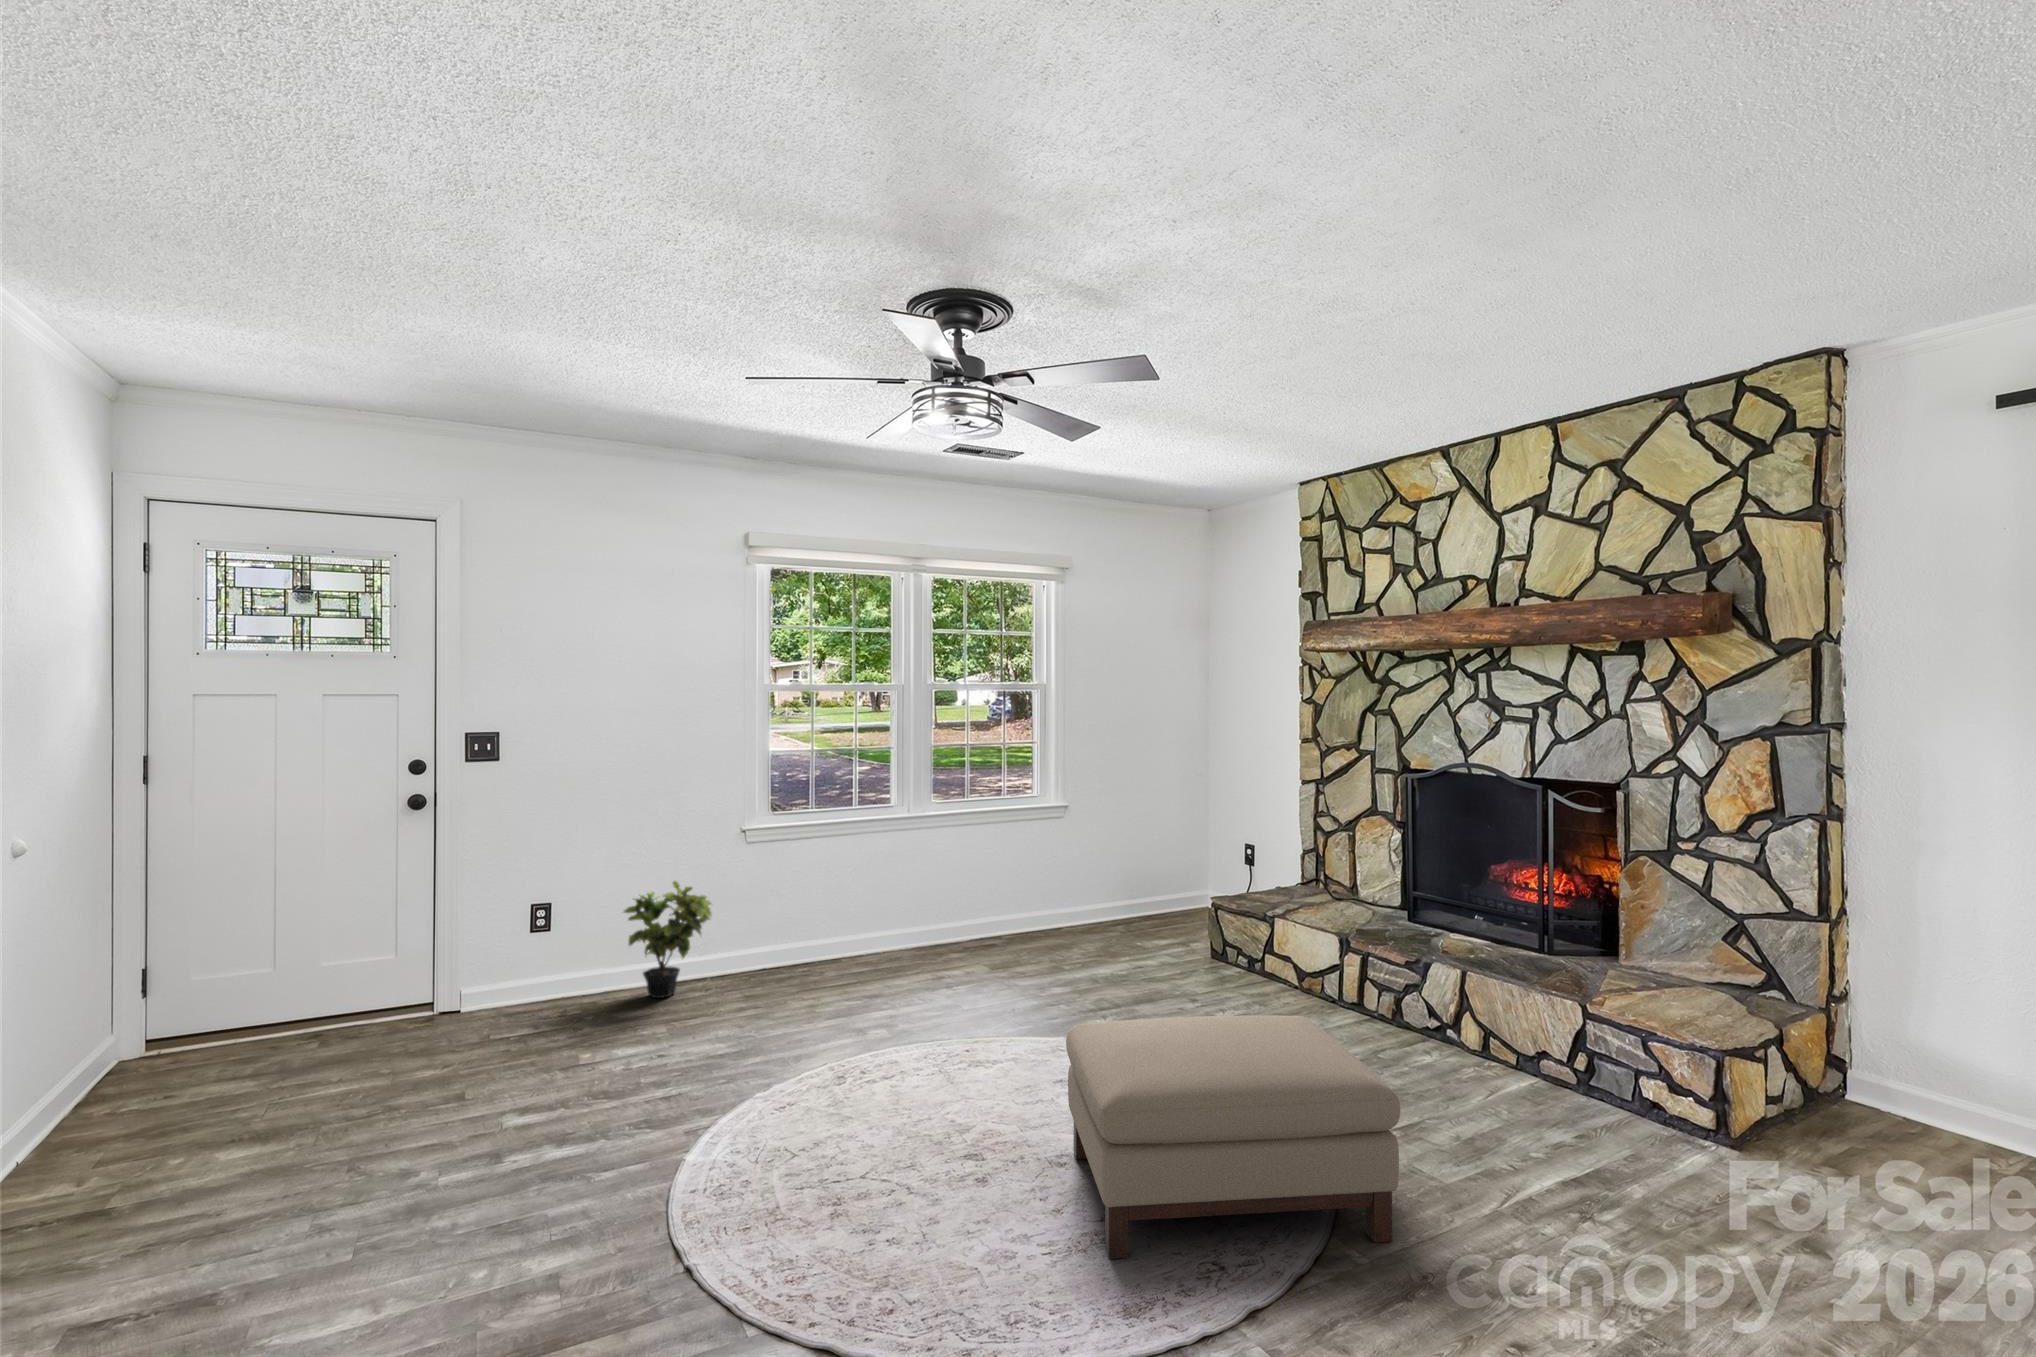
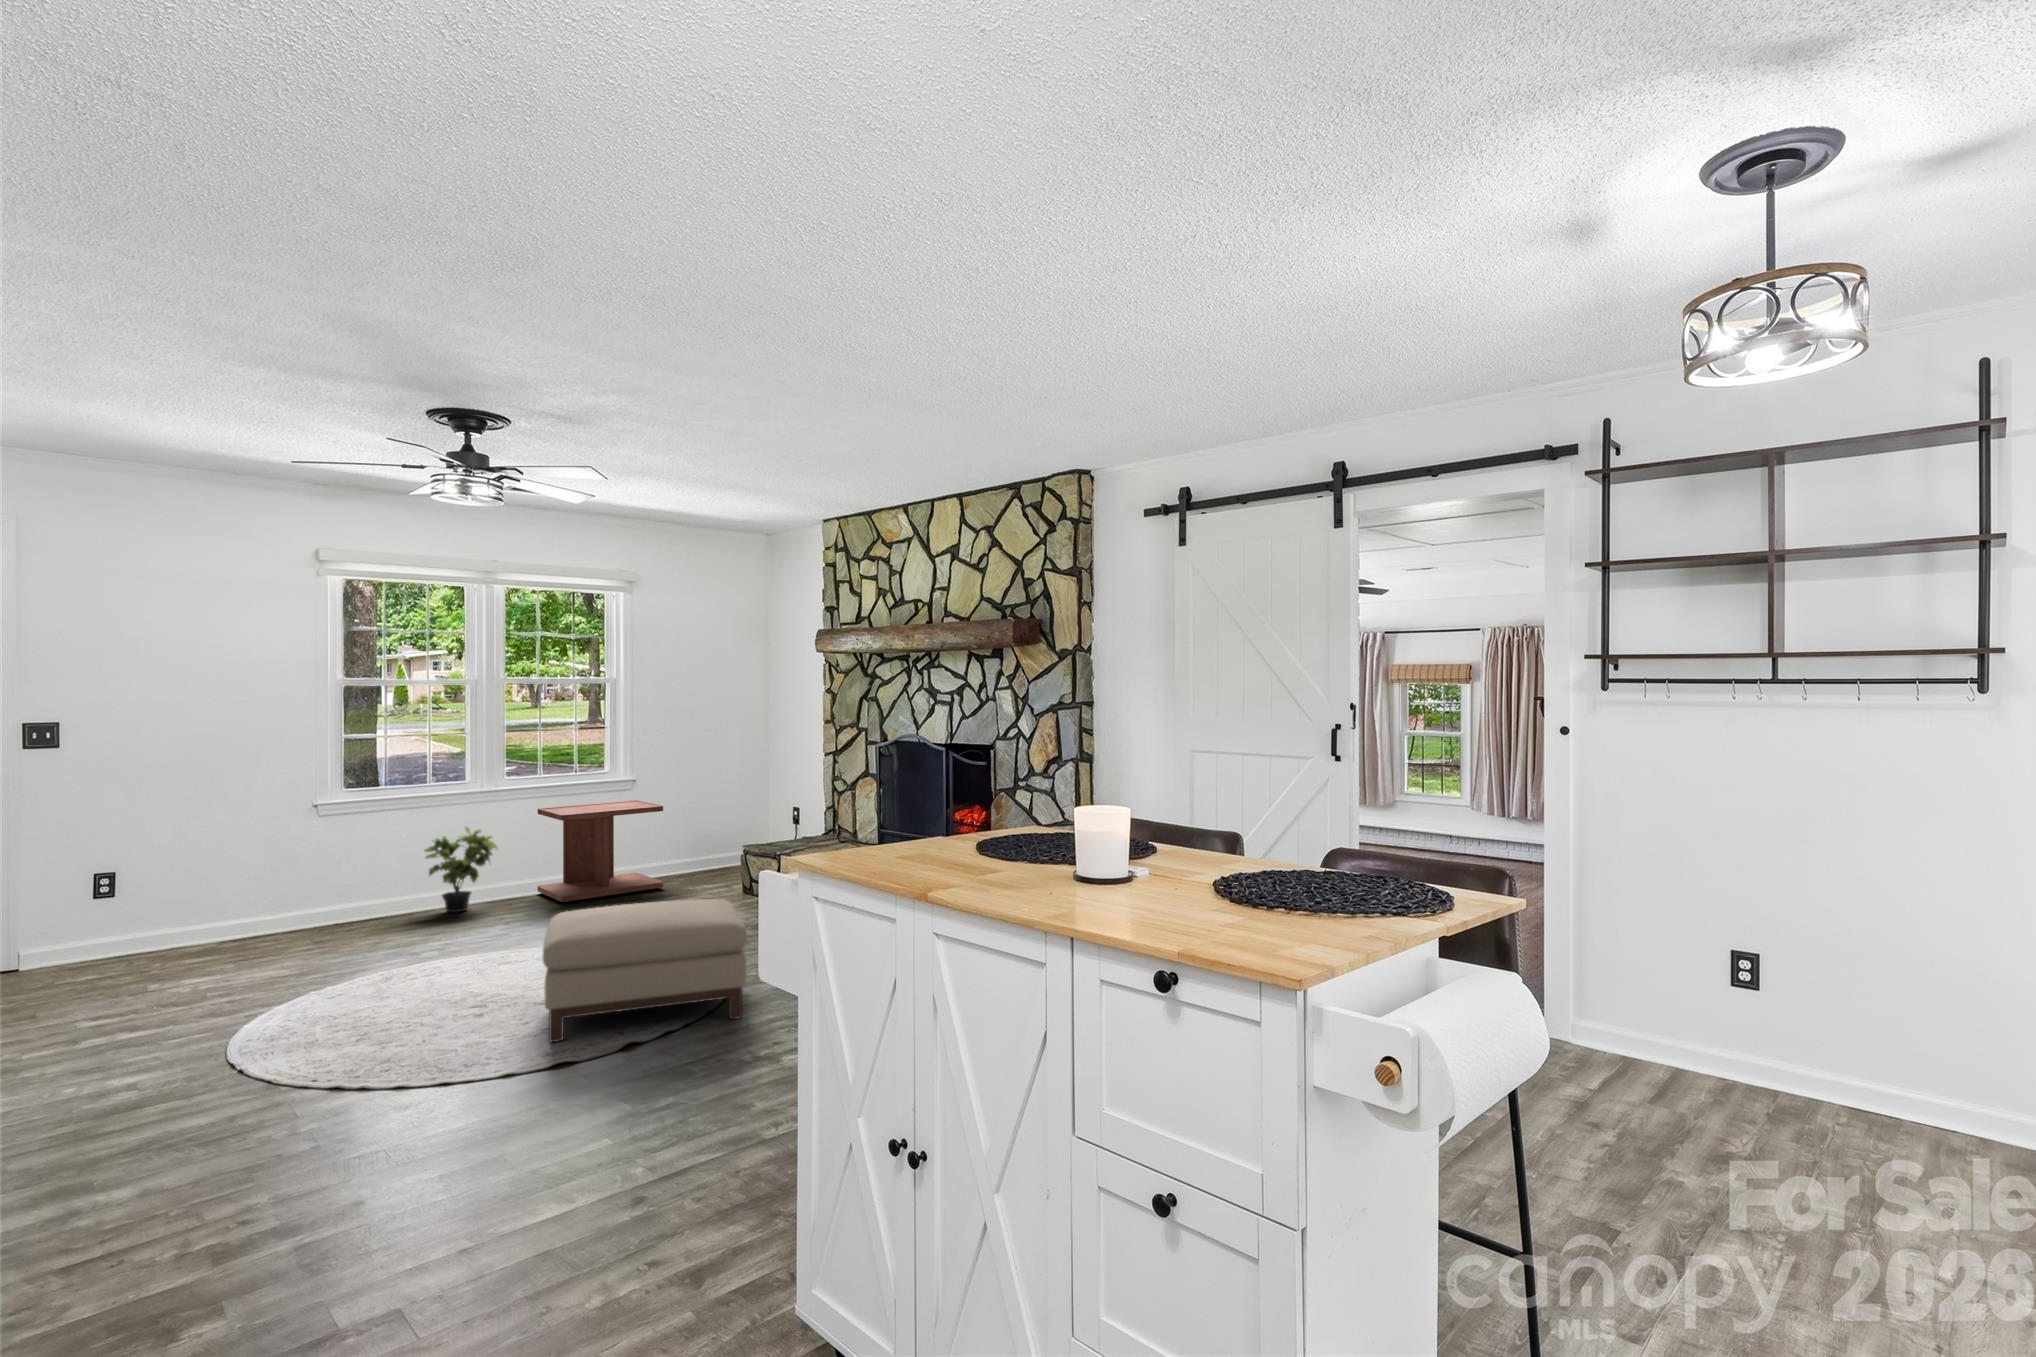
side table: none [967,831,1111,958] -> present [538,800,663,902]
potted plant: present [624,881,712,998] -> present [425,827,497,913]

